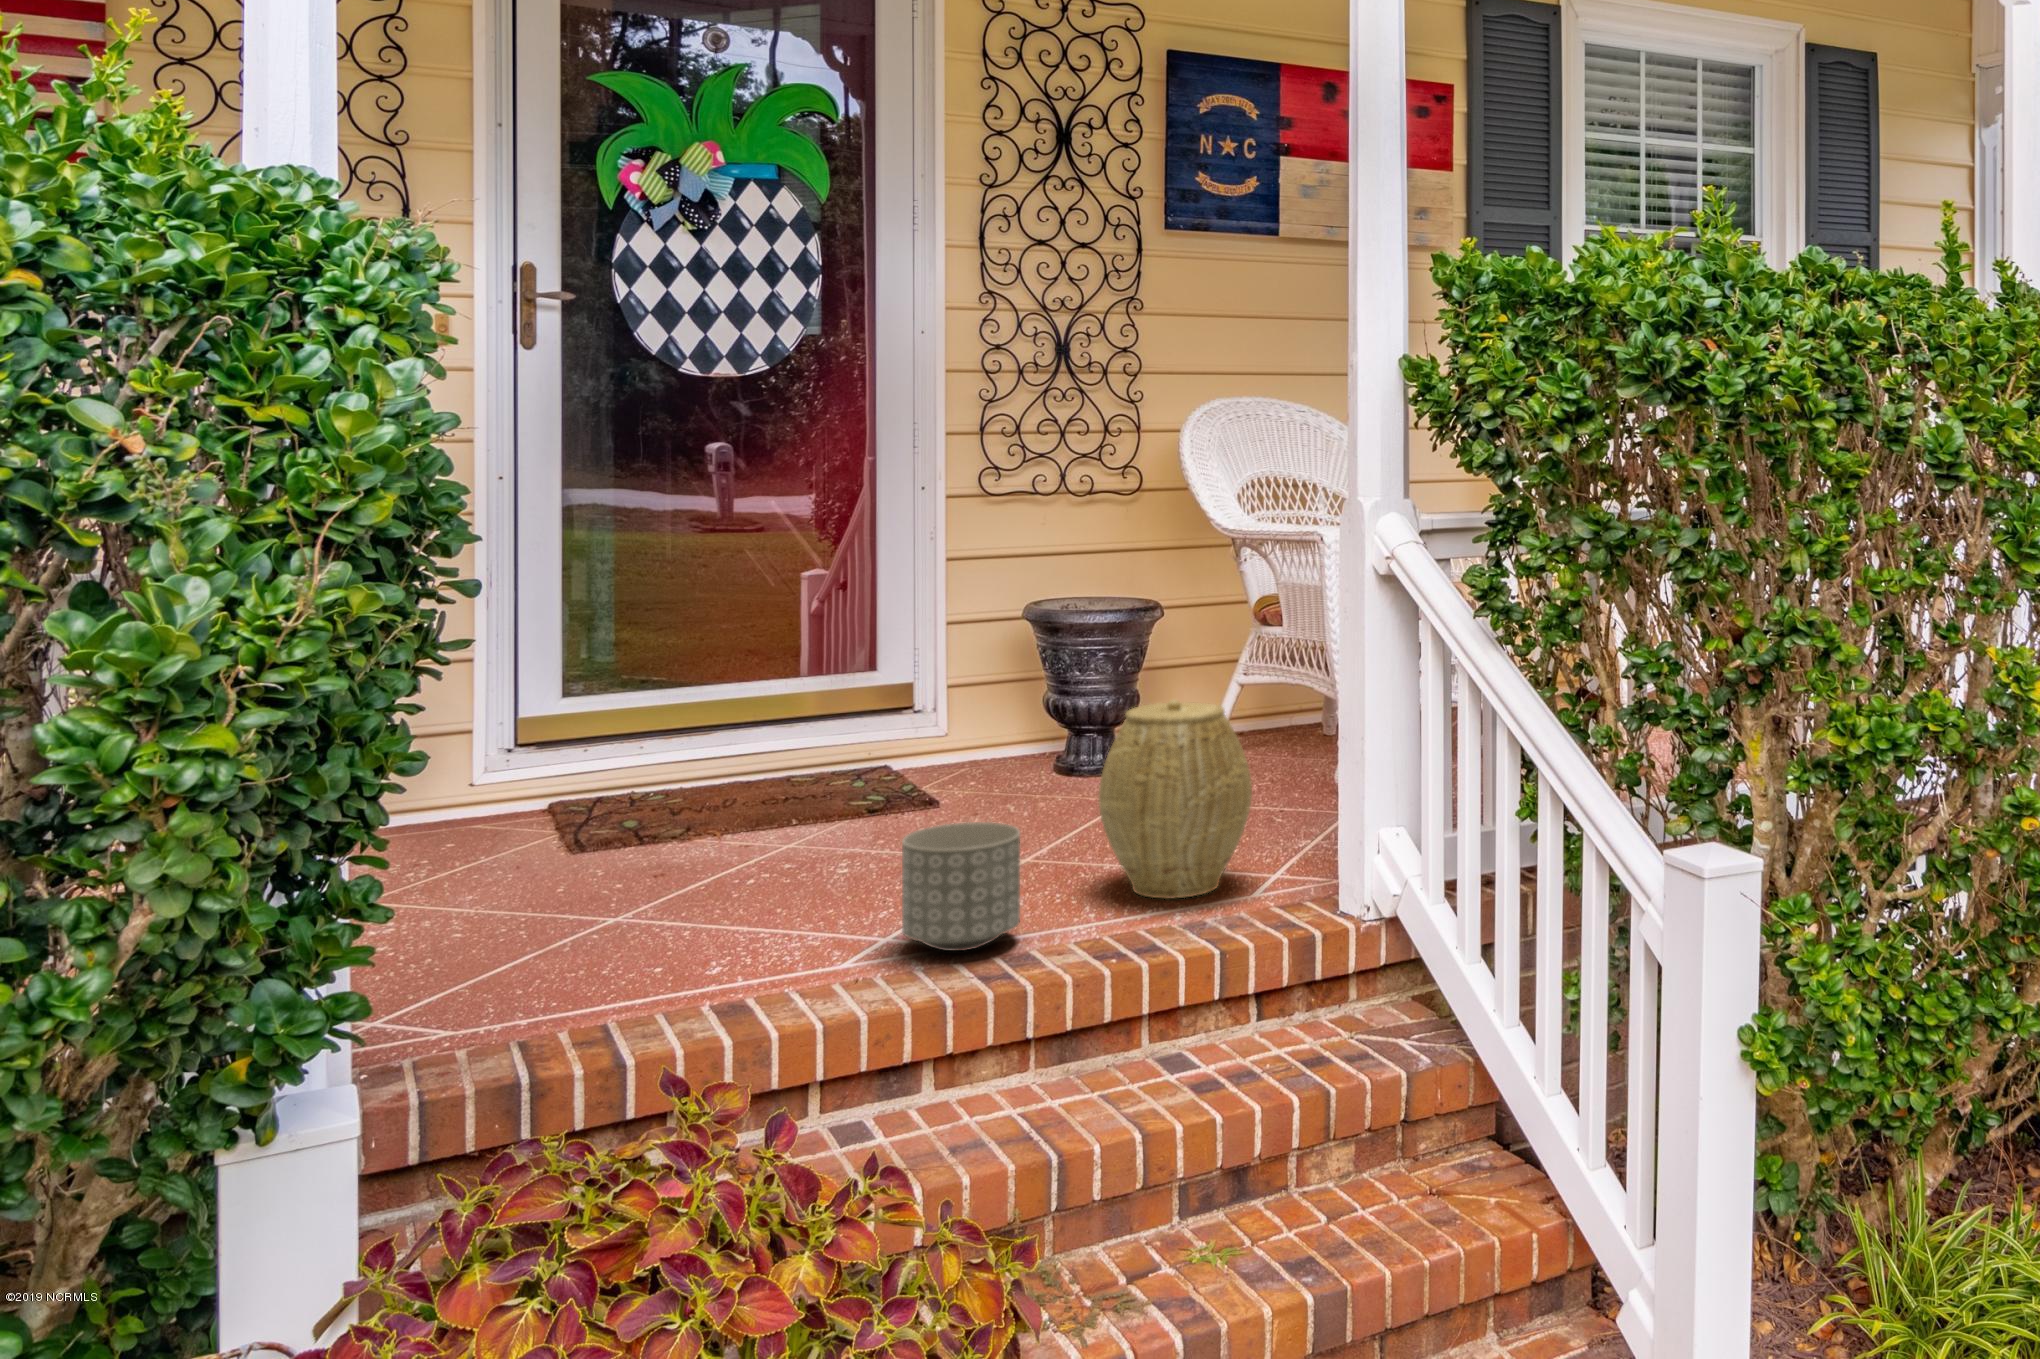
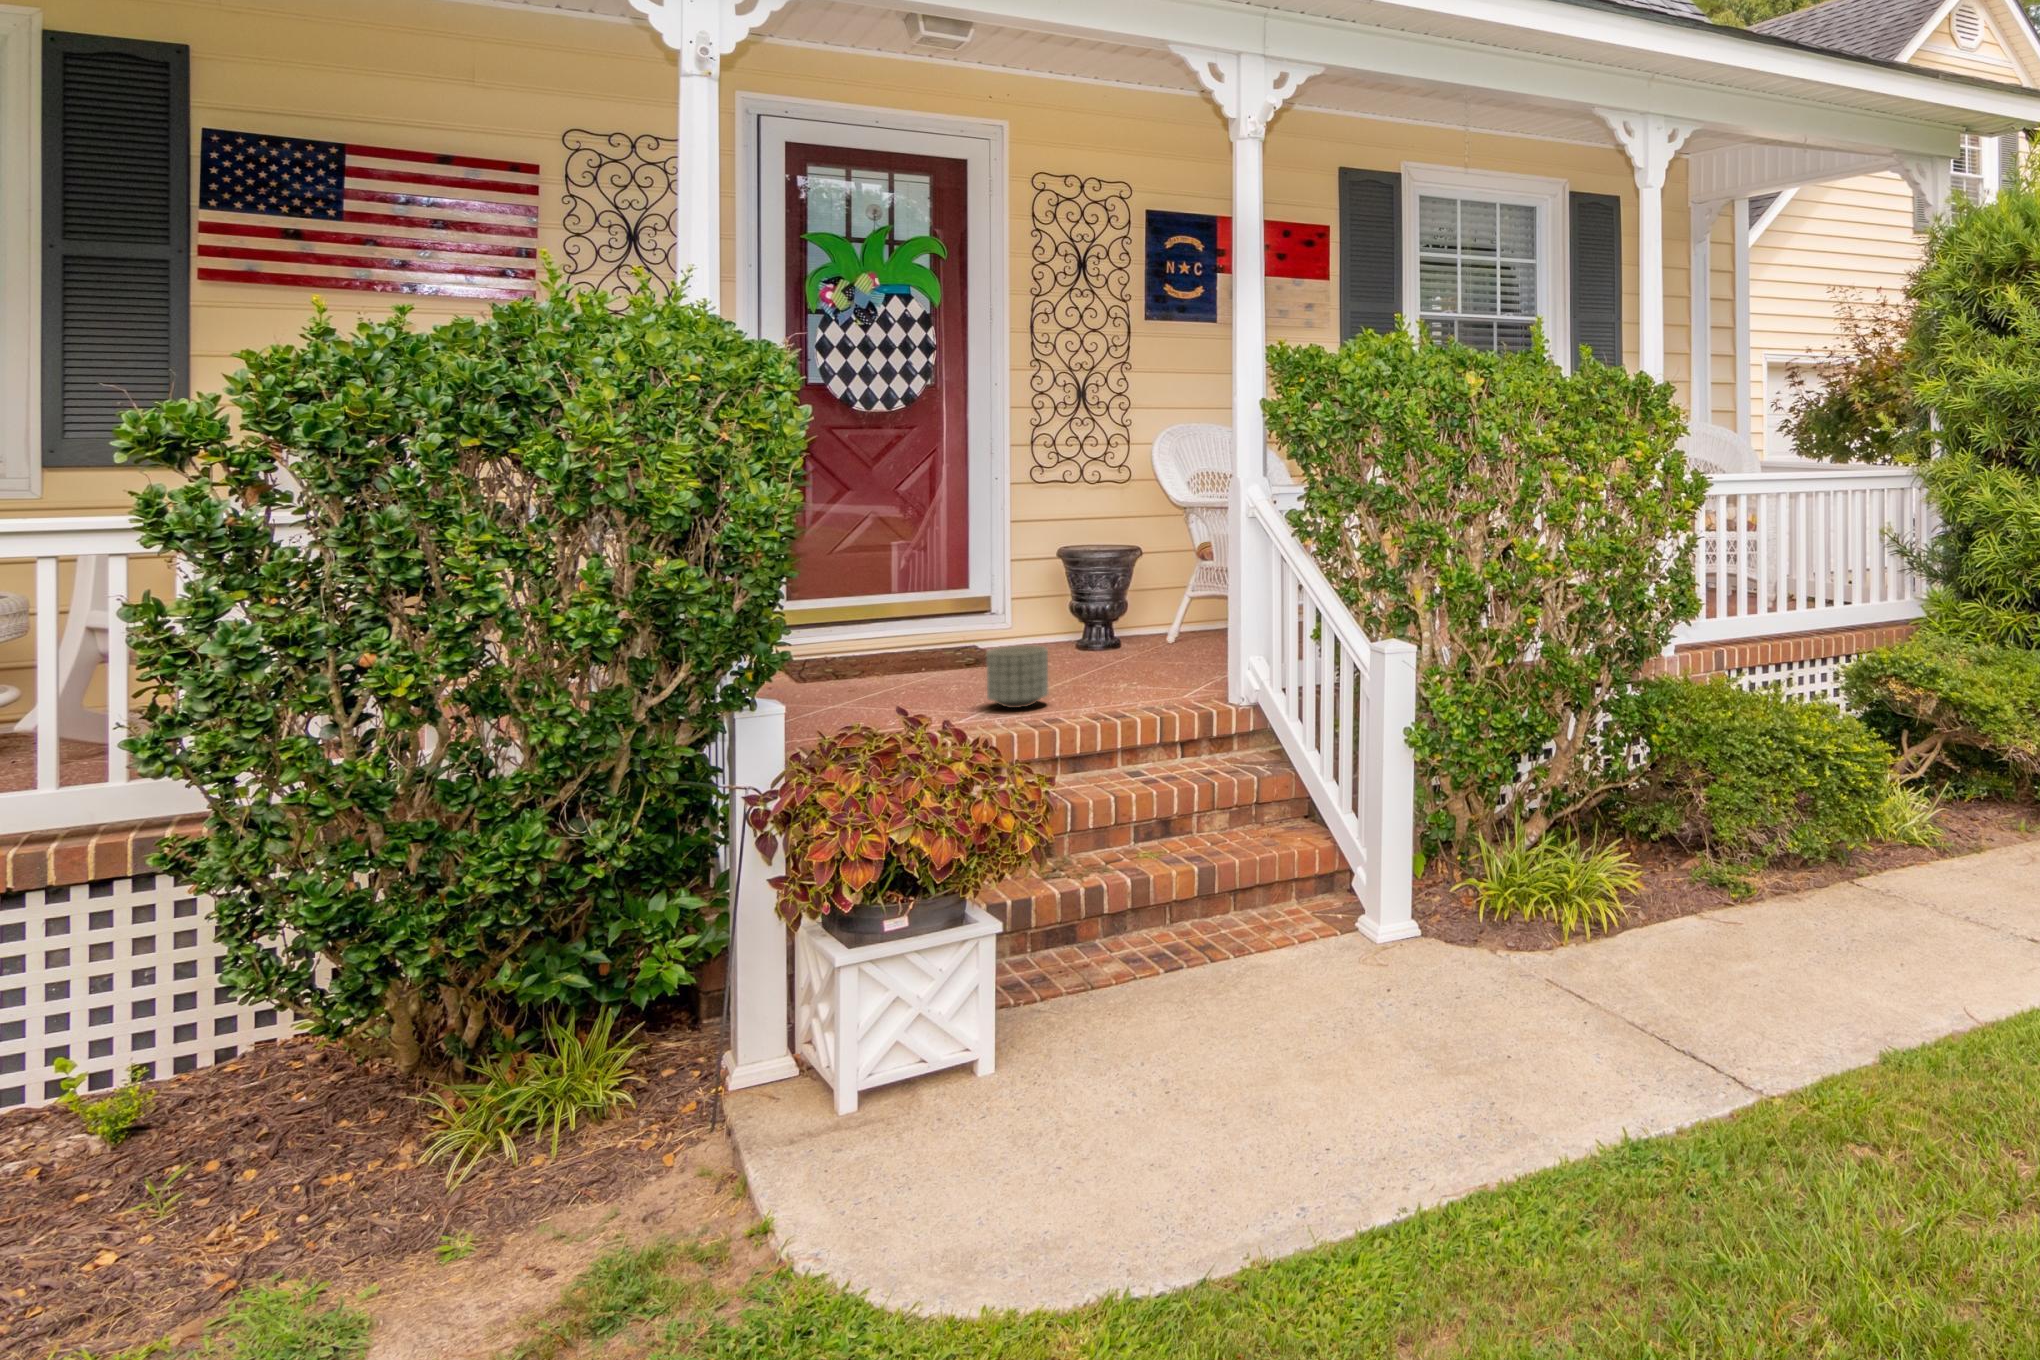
woven basket: present [1099,700,1252,899] -> none [1093,586,1176,690]

